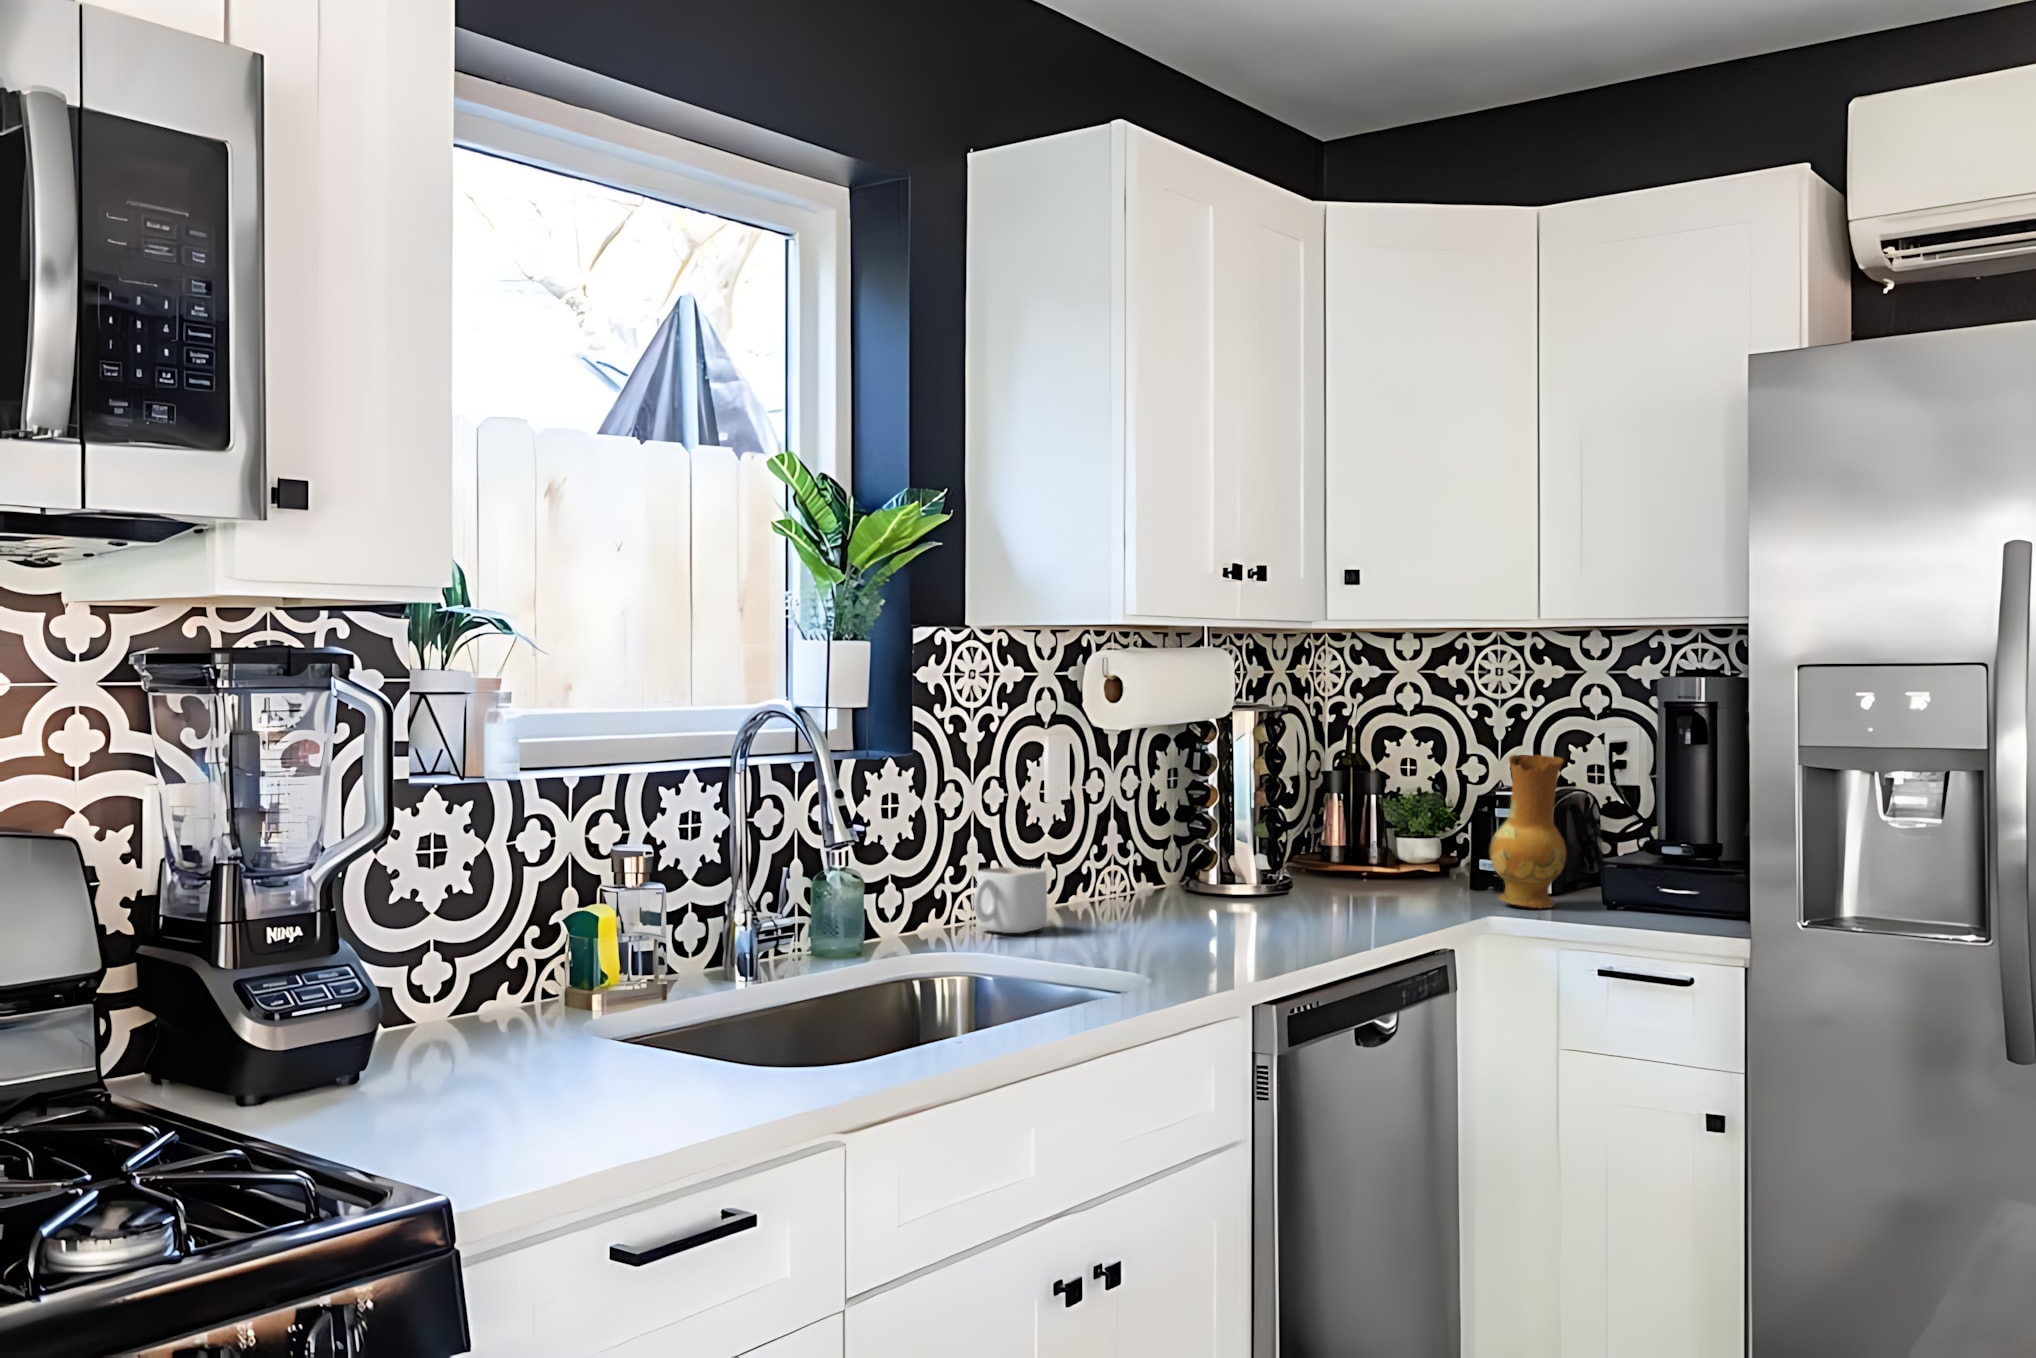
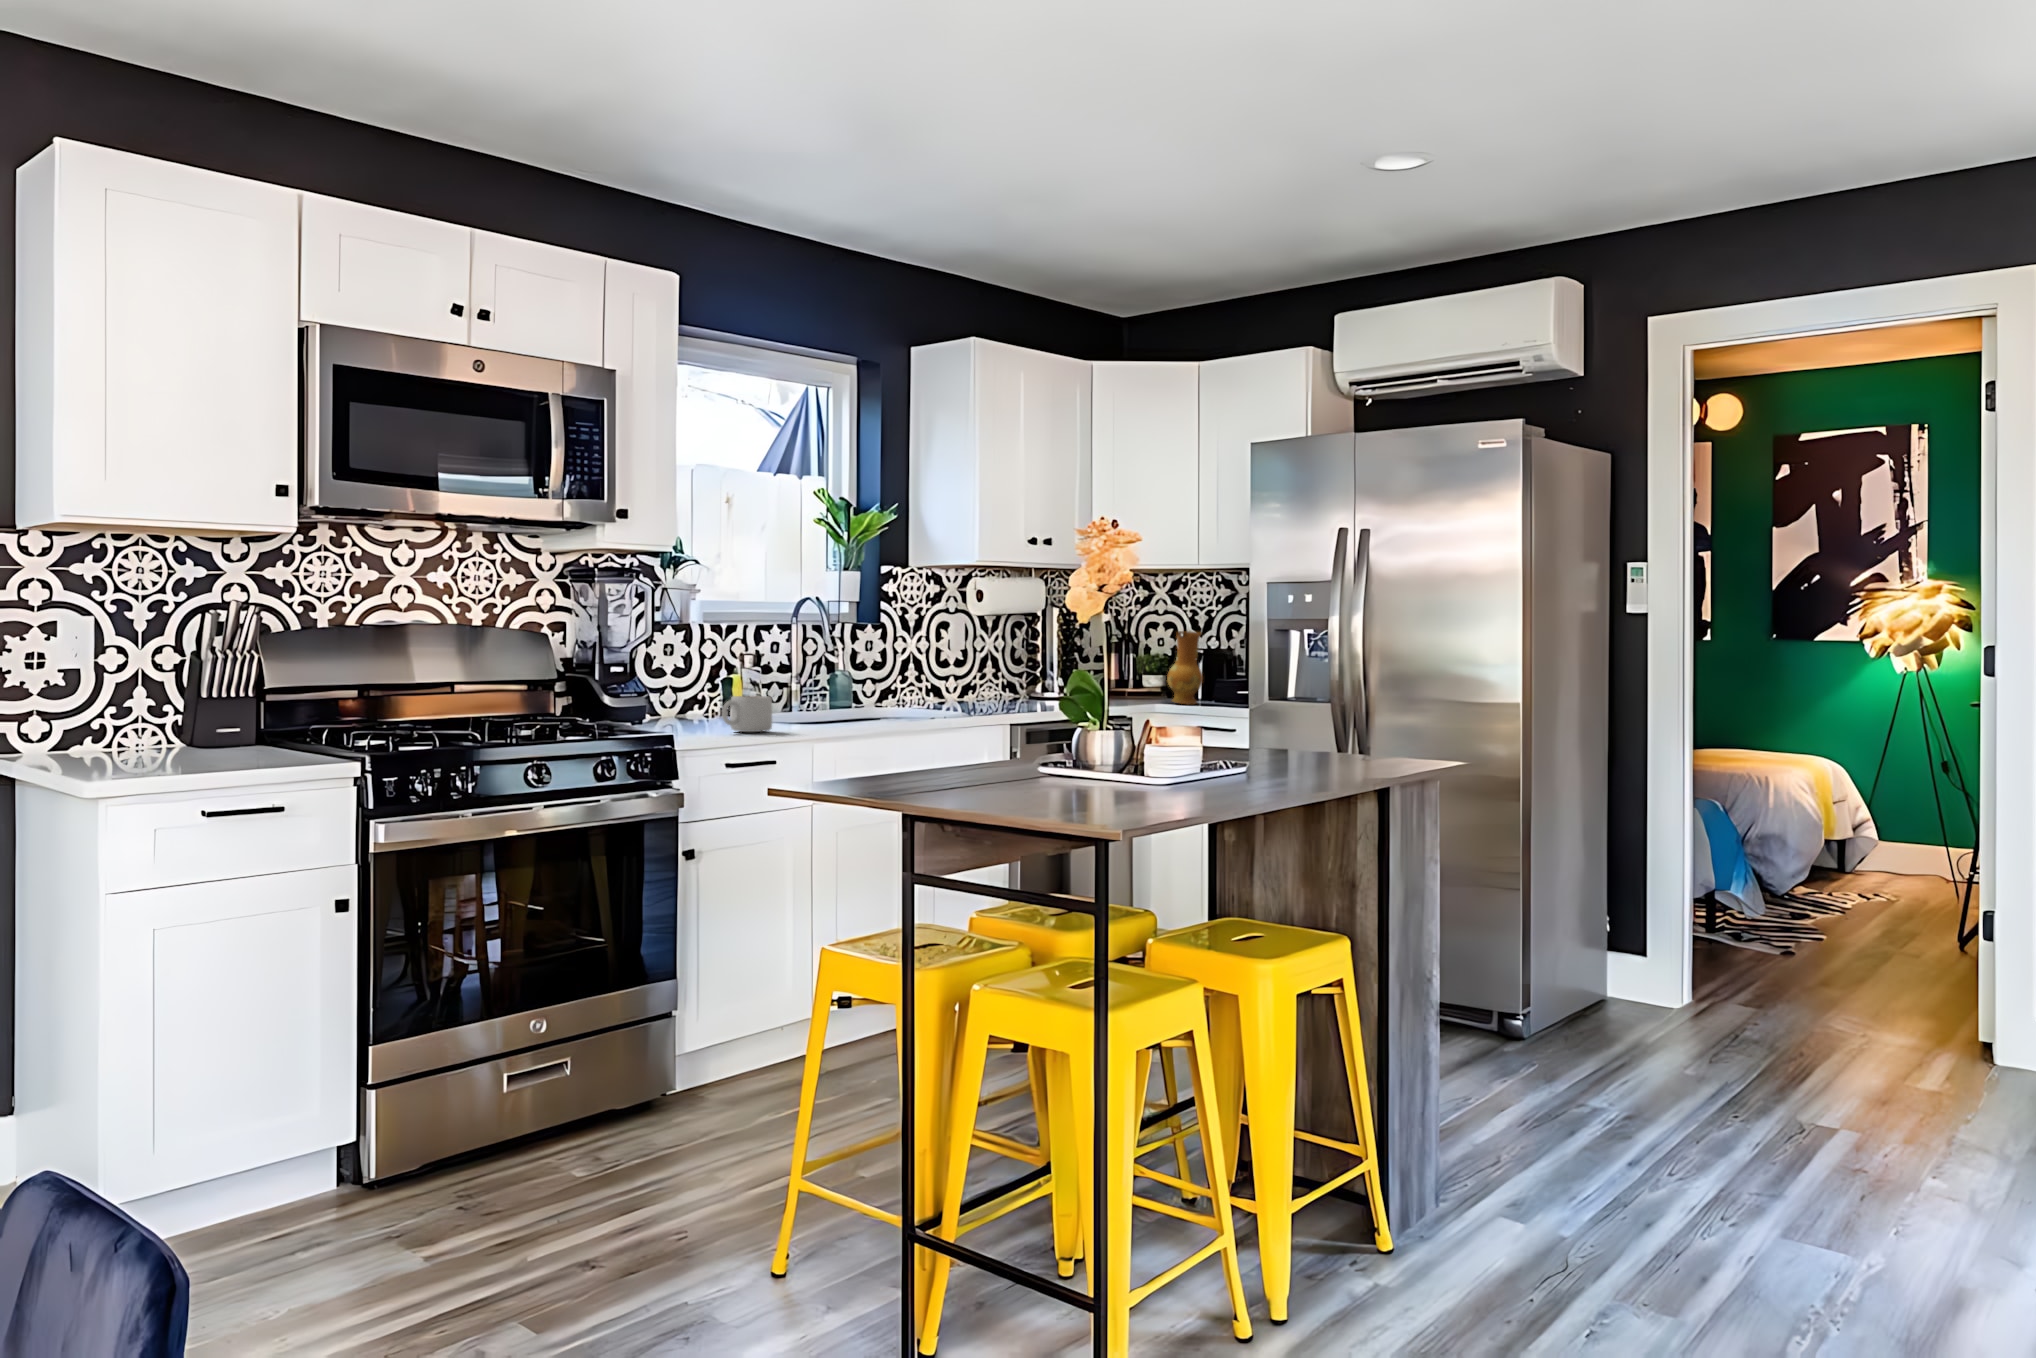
mug: present [973,867,1047,933] -> present [722,696,772,732]

